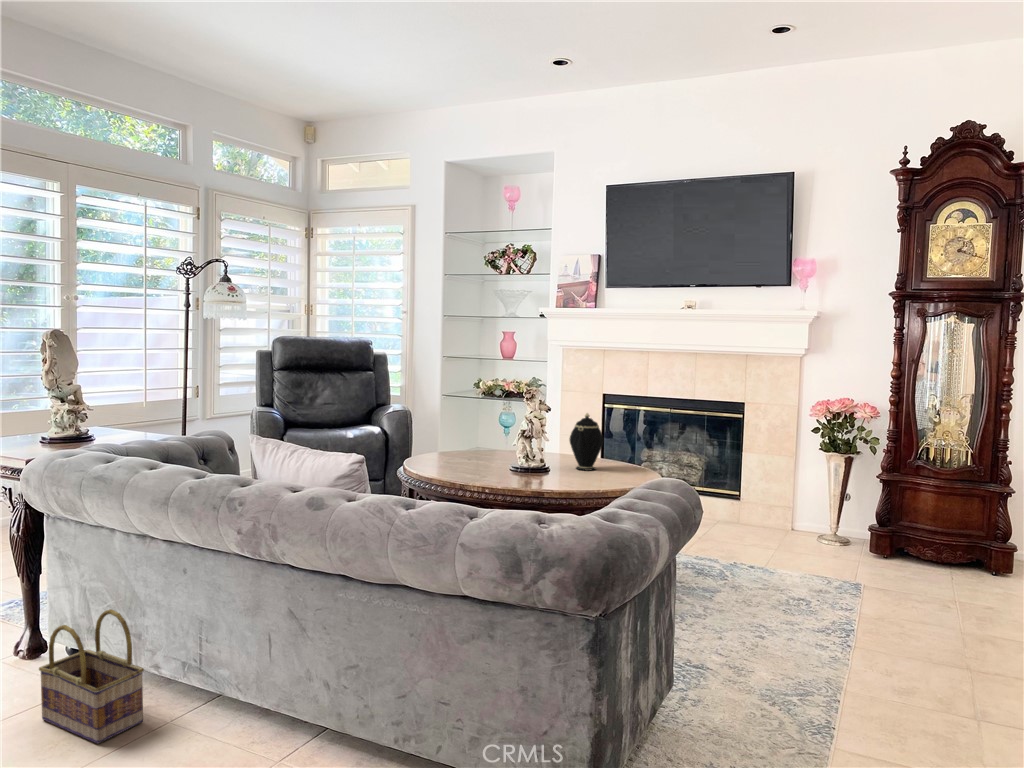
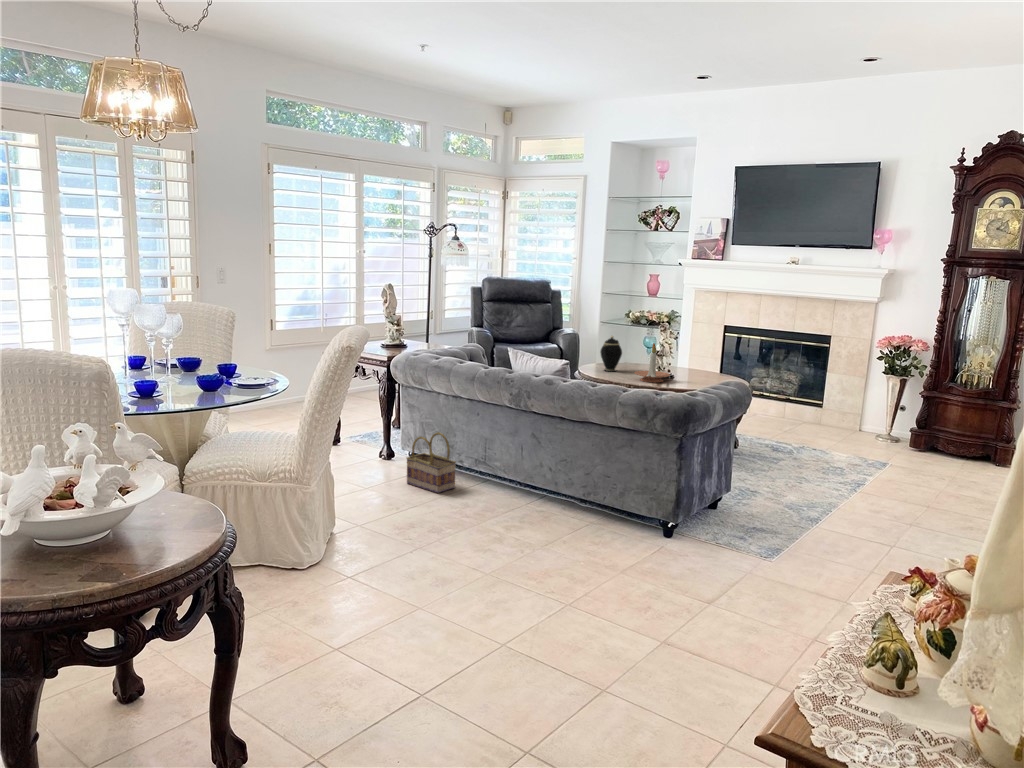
teapot: present [569,413,604,471] -> present [600,336,622,372]
candle holder: none [488,418,545,483] -> present [635,343,670,383]

